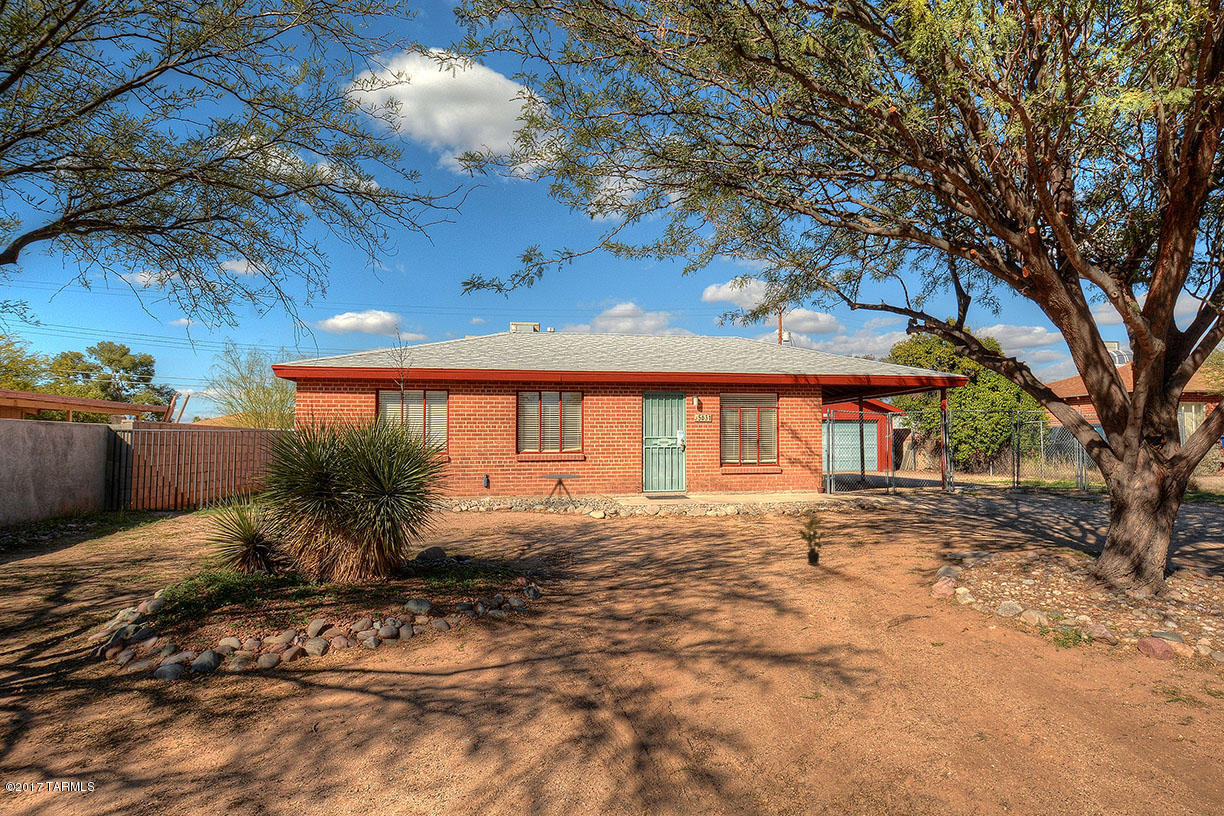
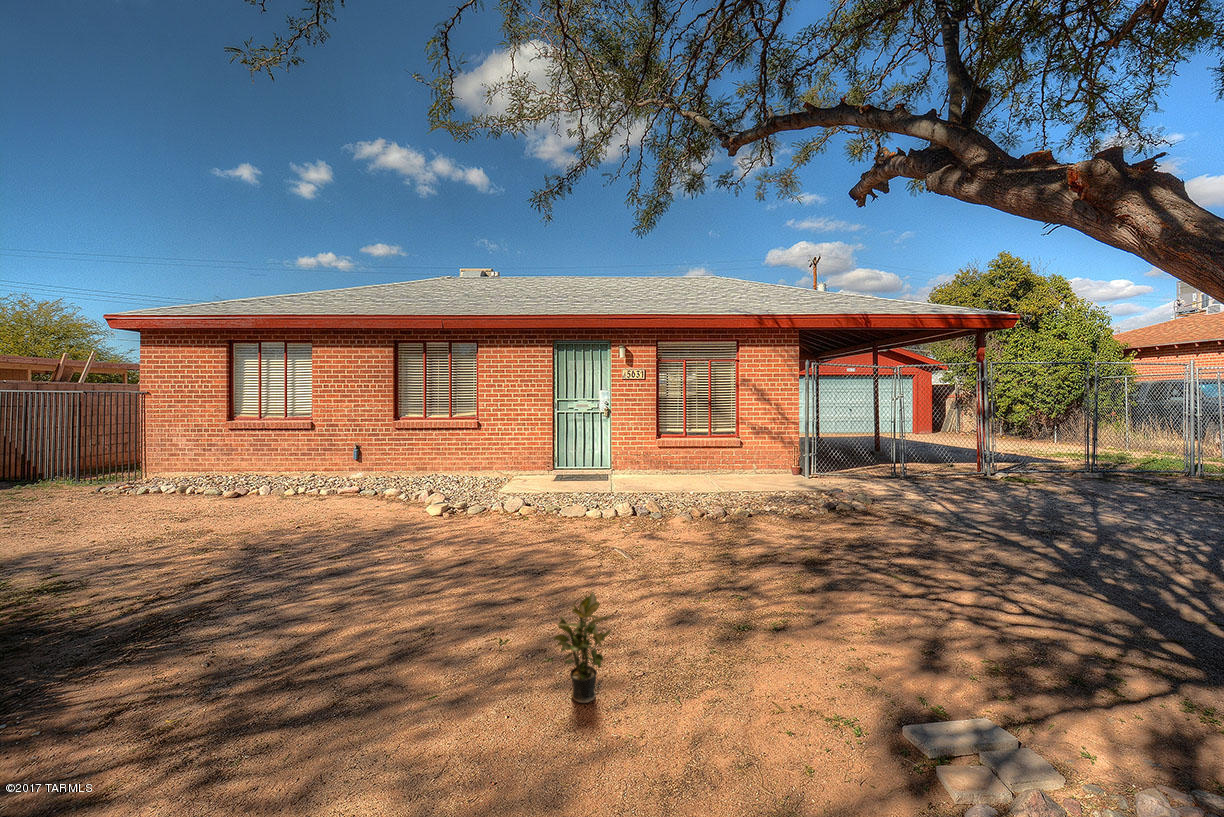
round table: present [540,474,580,504] -> none [411,445,465,487]

